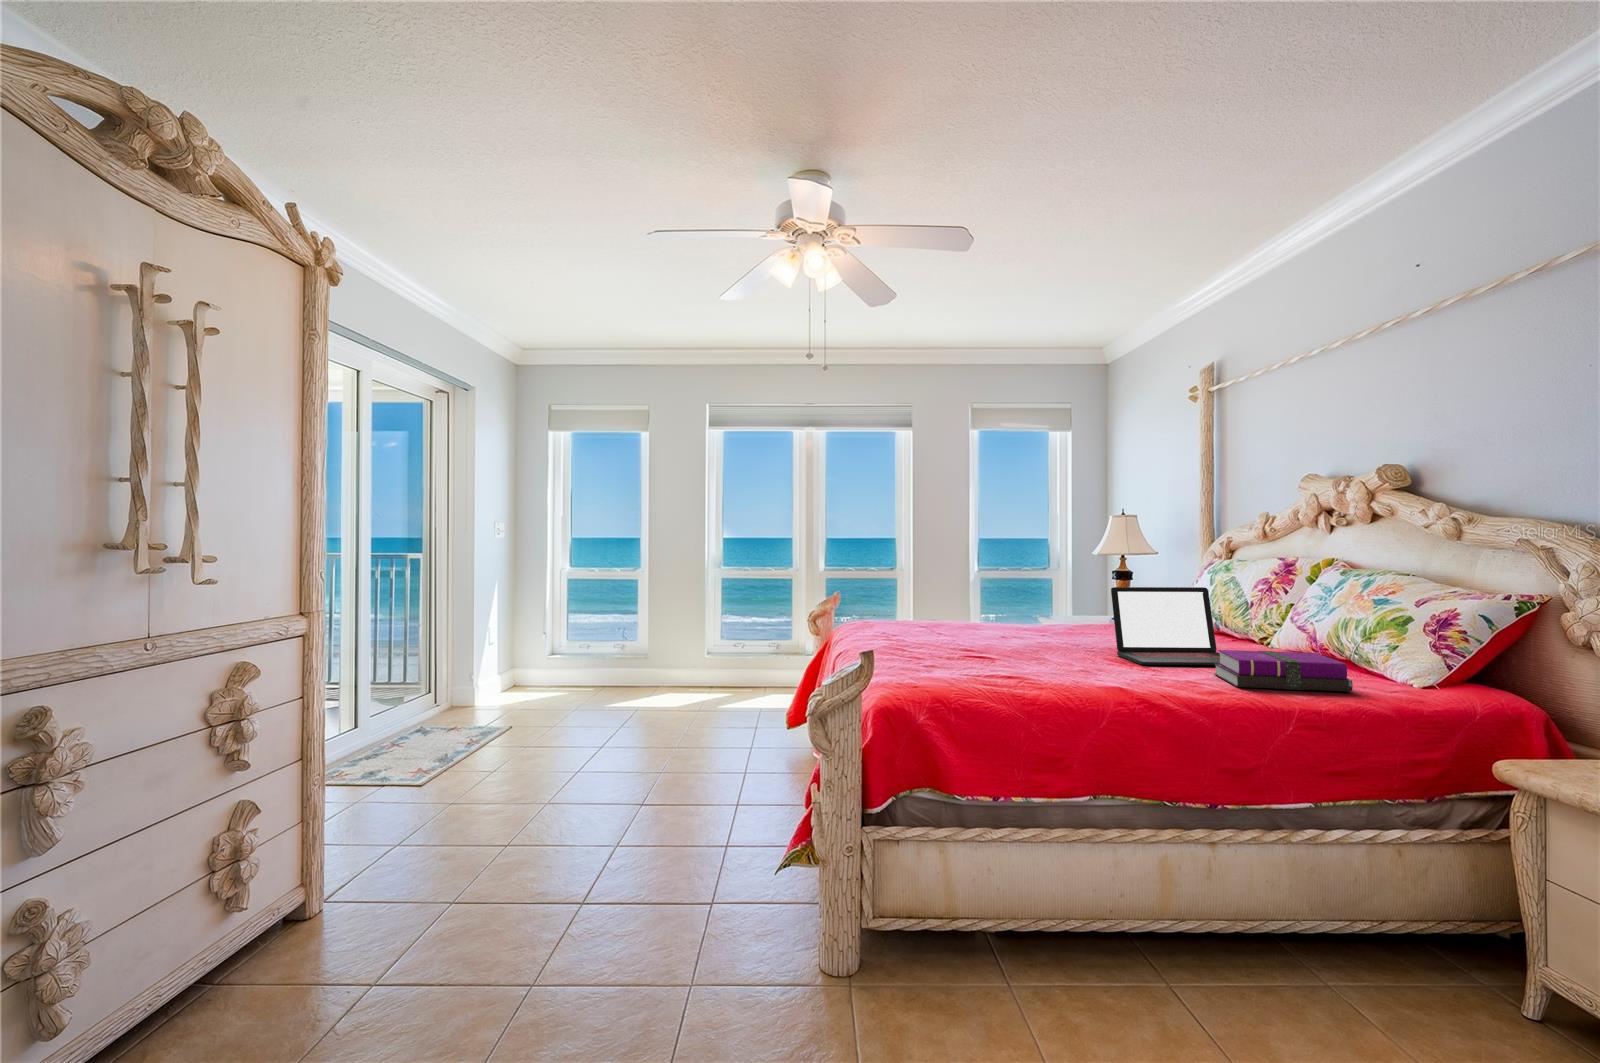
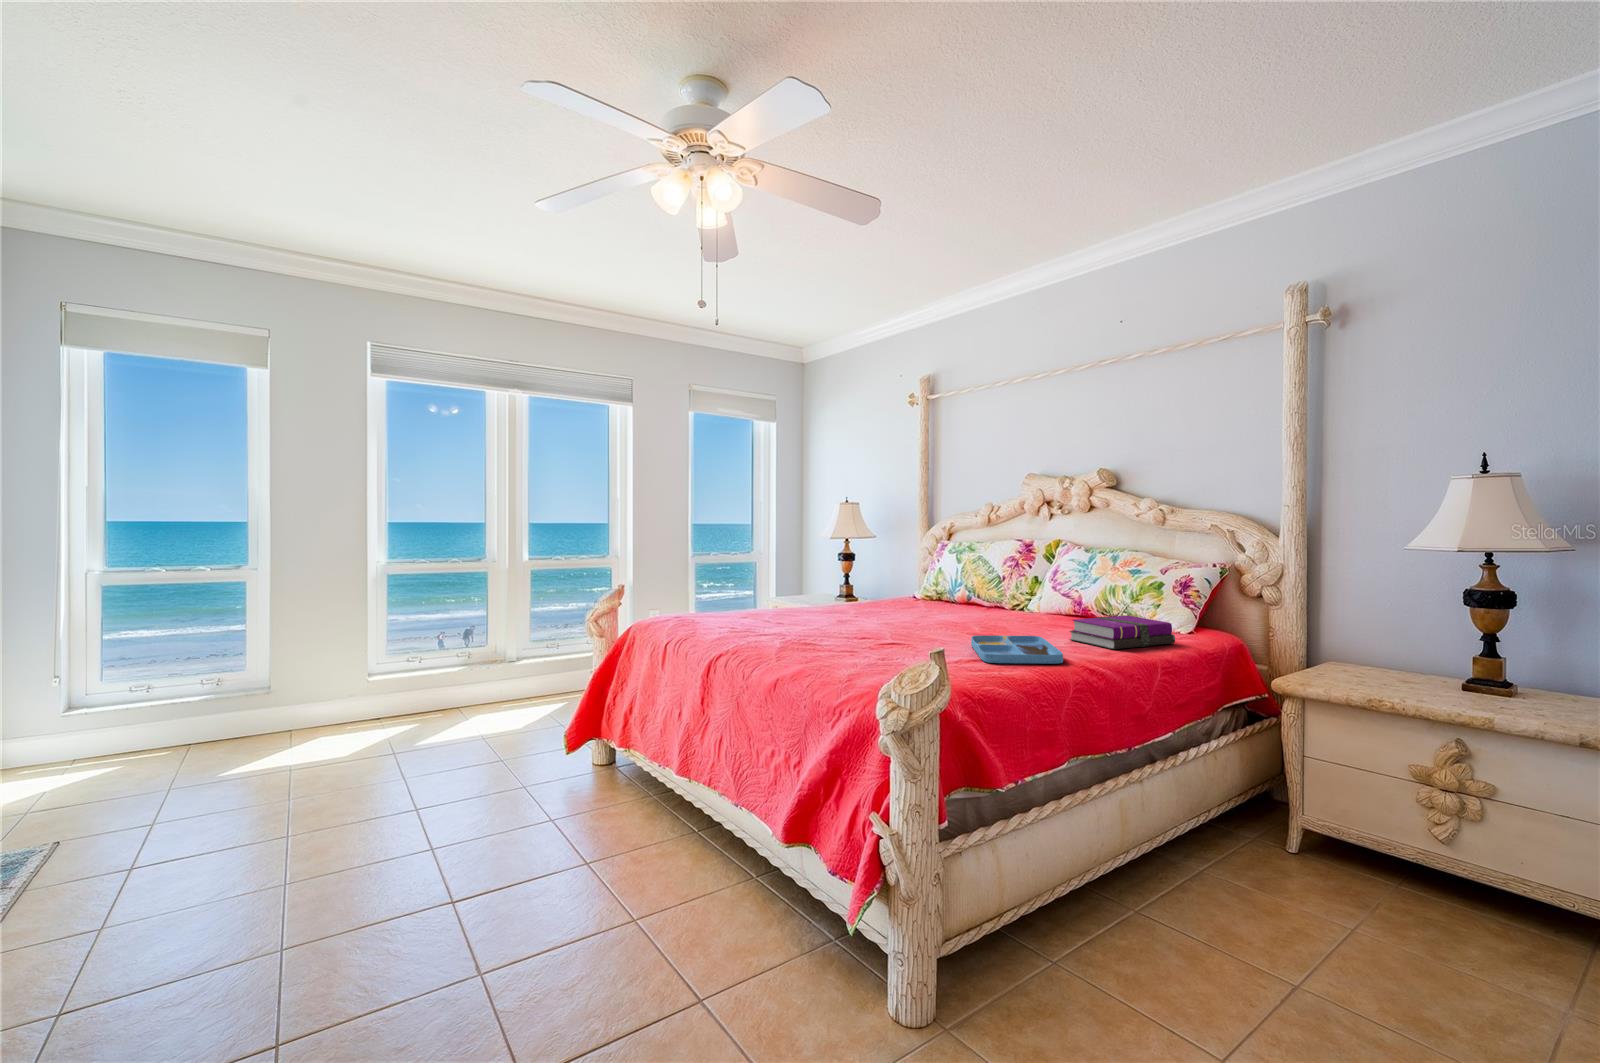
laptop: present [1111,587,1220,666] -> none [956,568,1068,637]
tray: none [1037,656,1156,689] -> present [971,635,1063,664]

